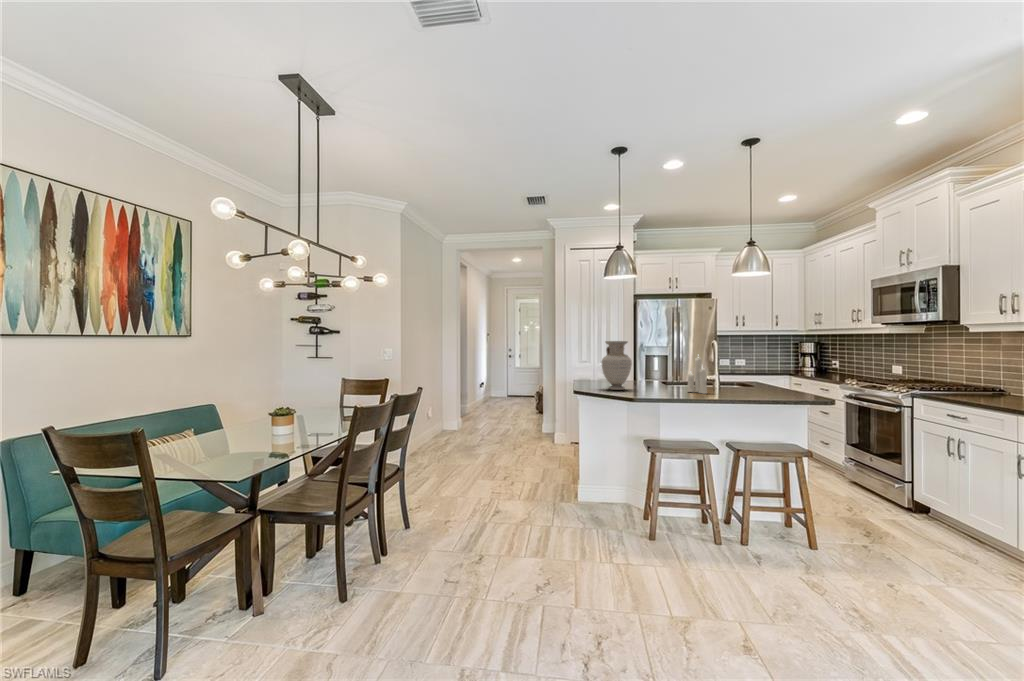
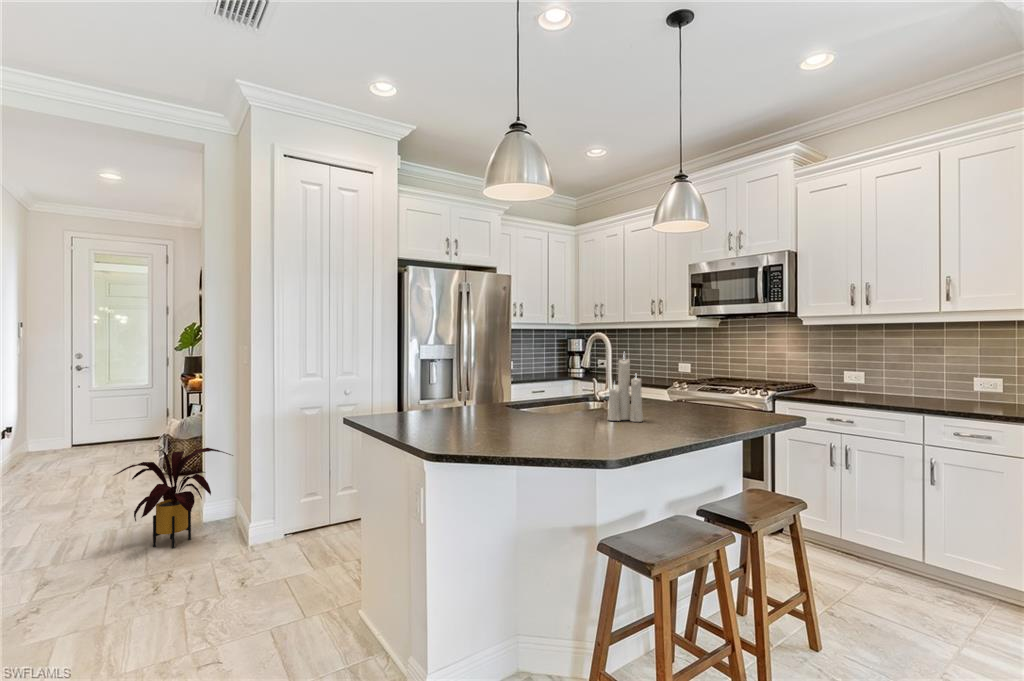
vase: present [602,341,632,390] -> none [467,327,528,431]
house plant: none [505,394,553,439] -> present [115,448,233,548]

